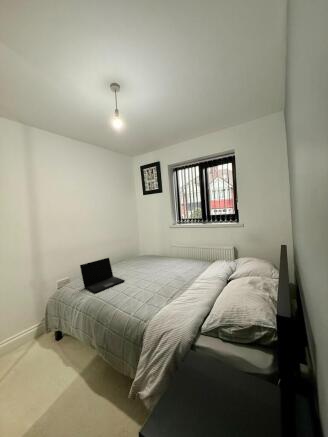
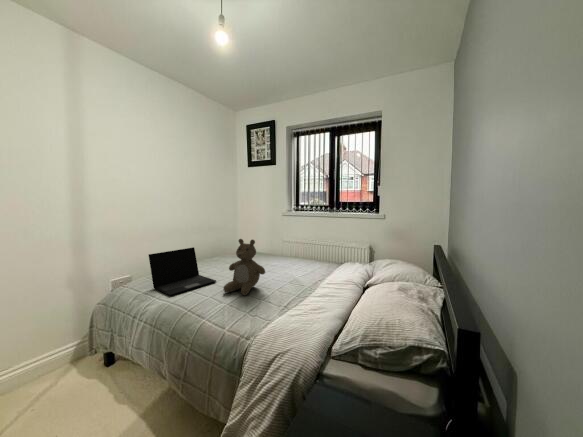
teddy bear: none [129,251,157,291] -> present [224,239,265,295]

